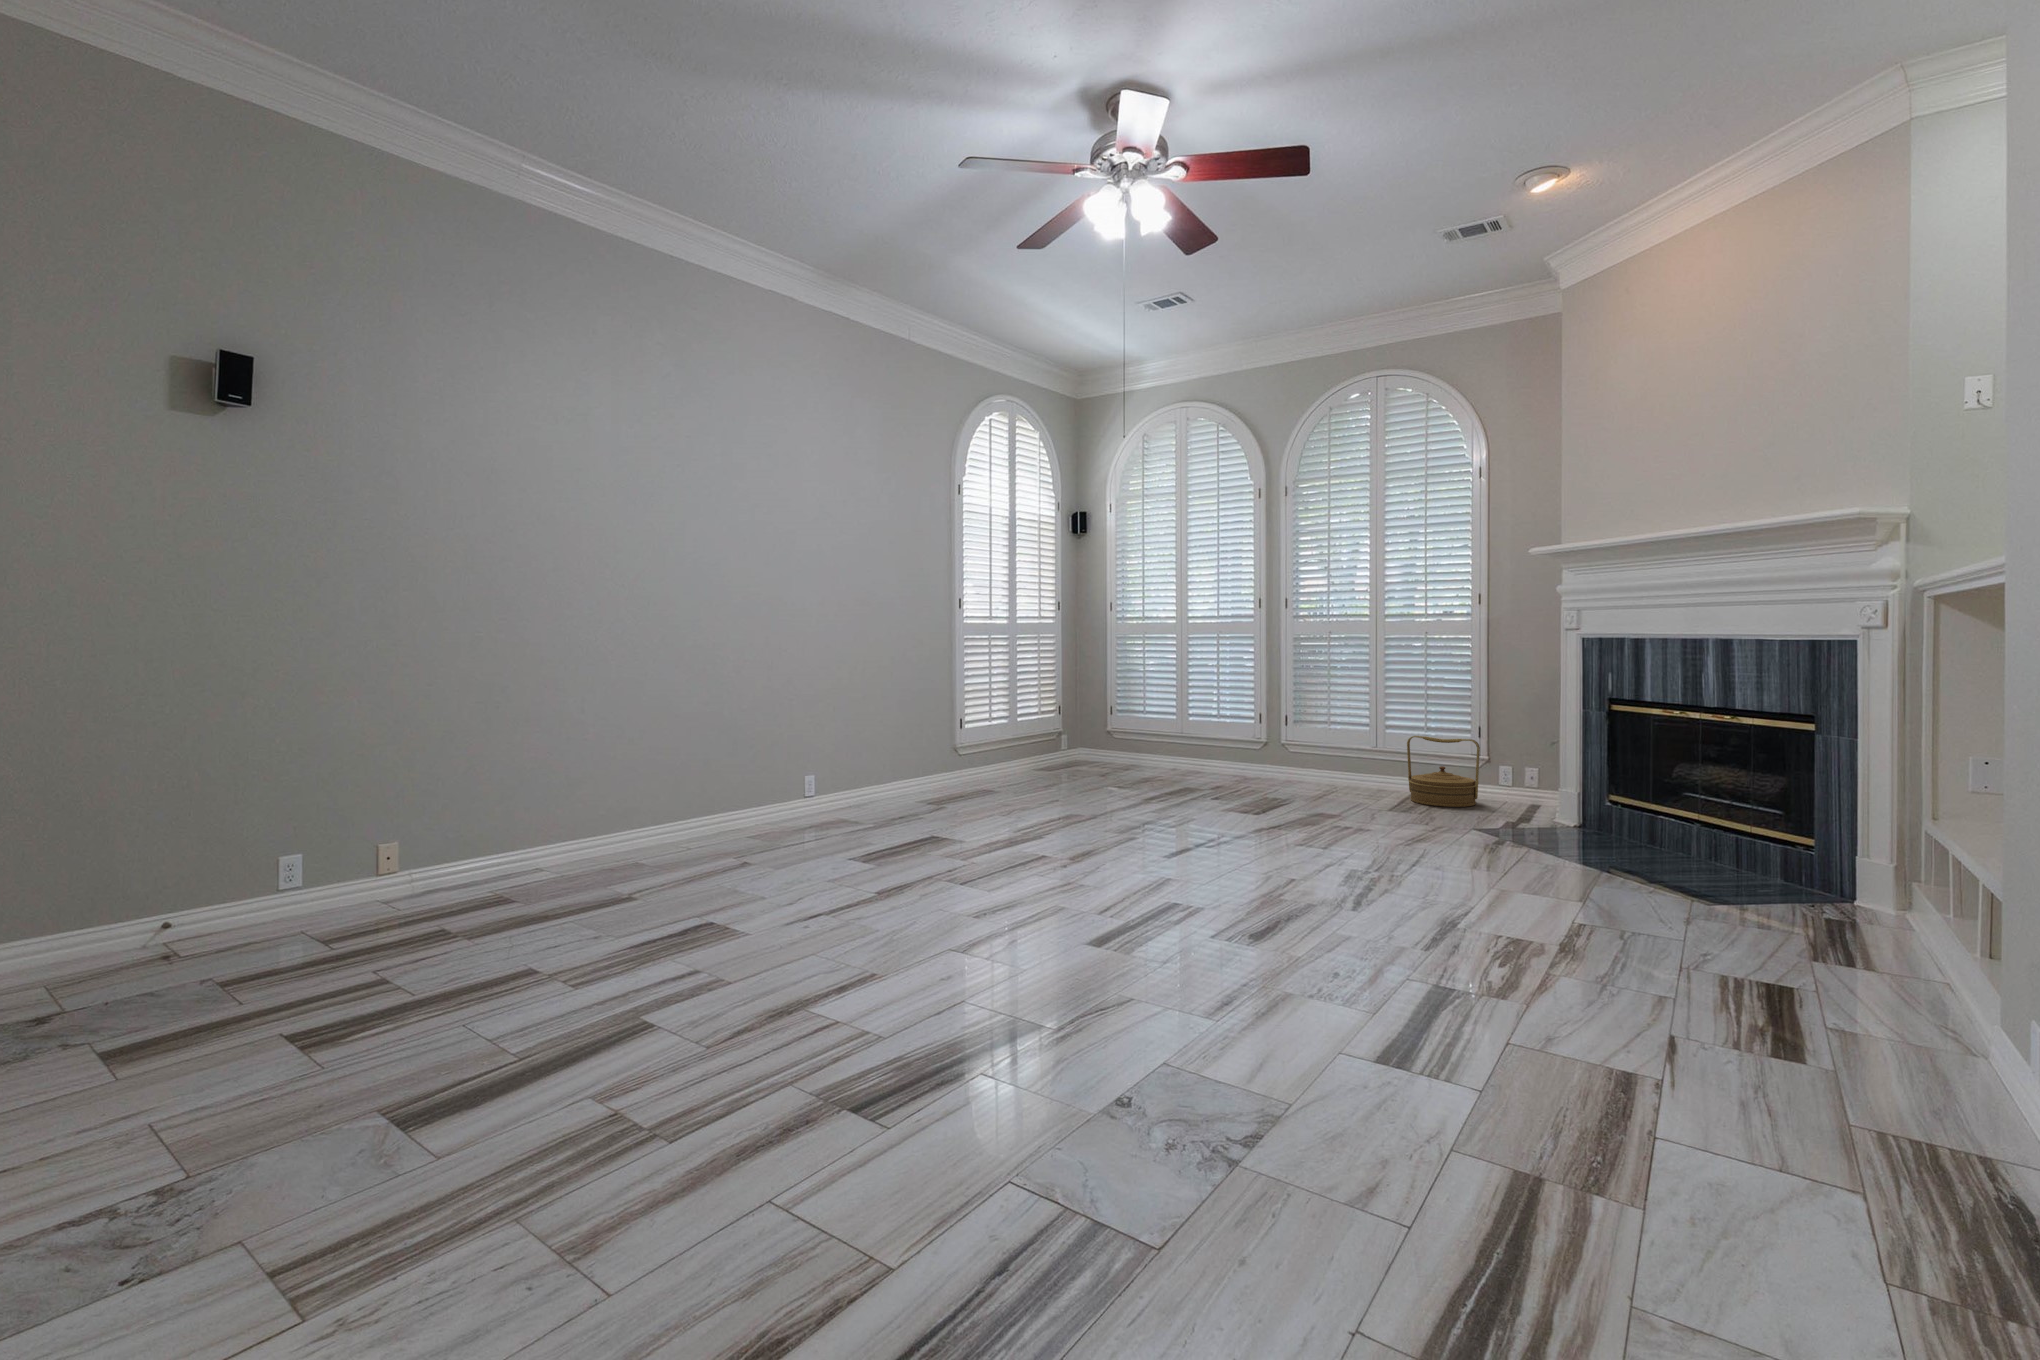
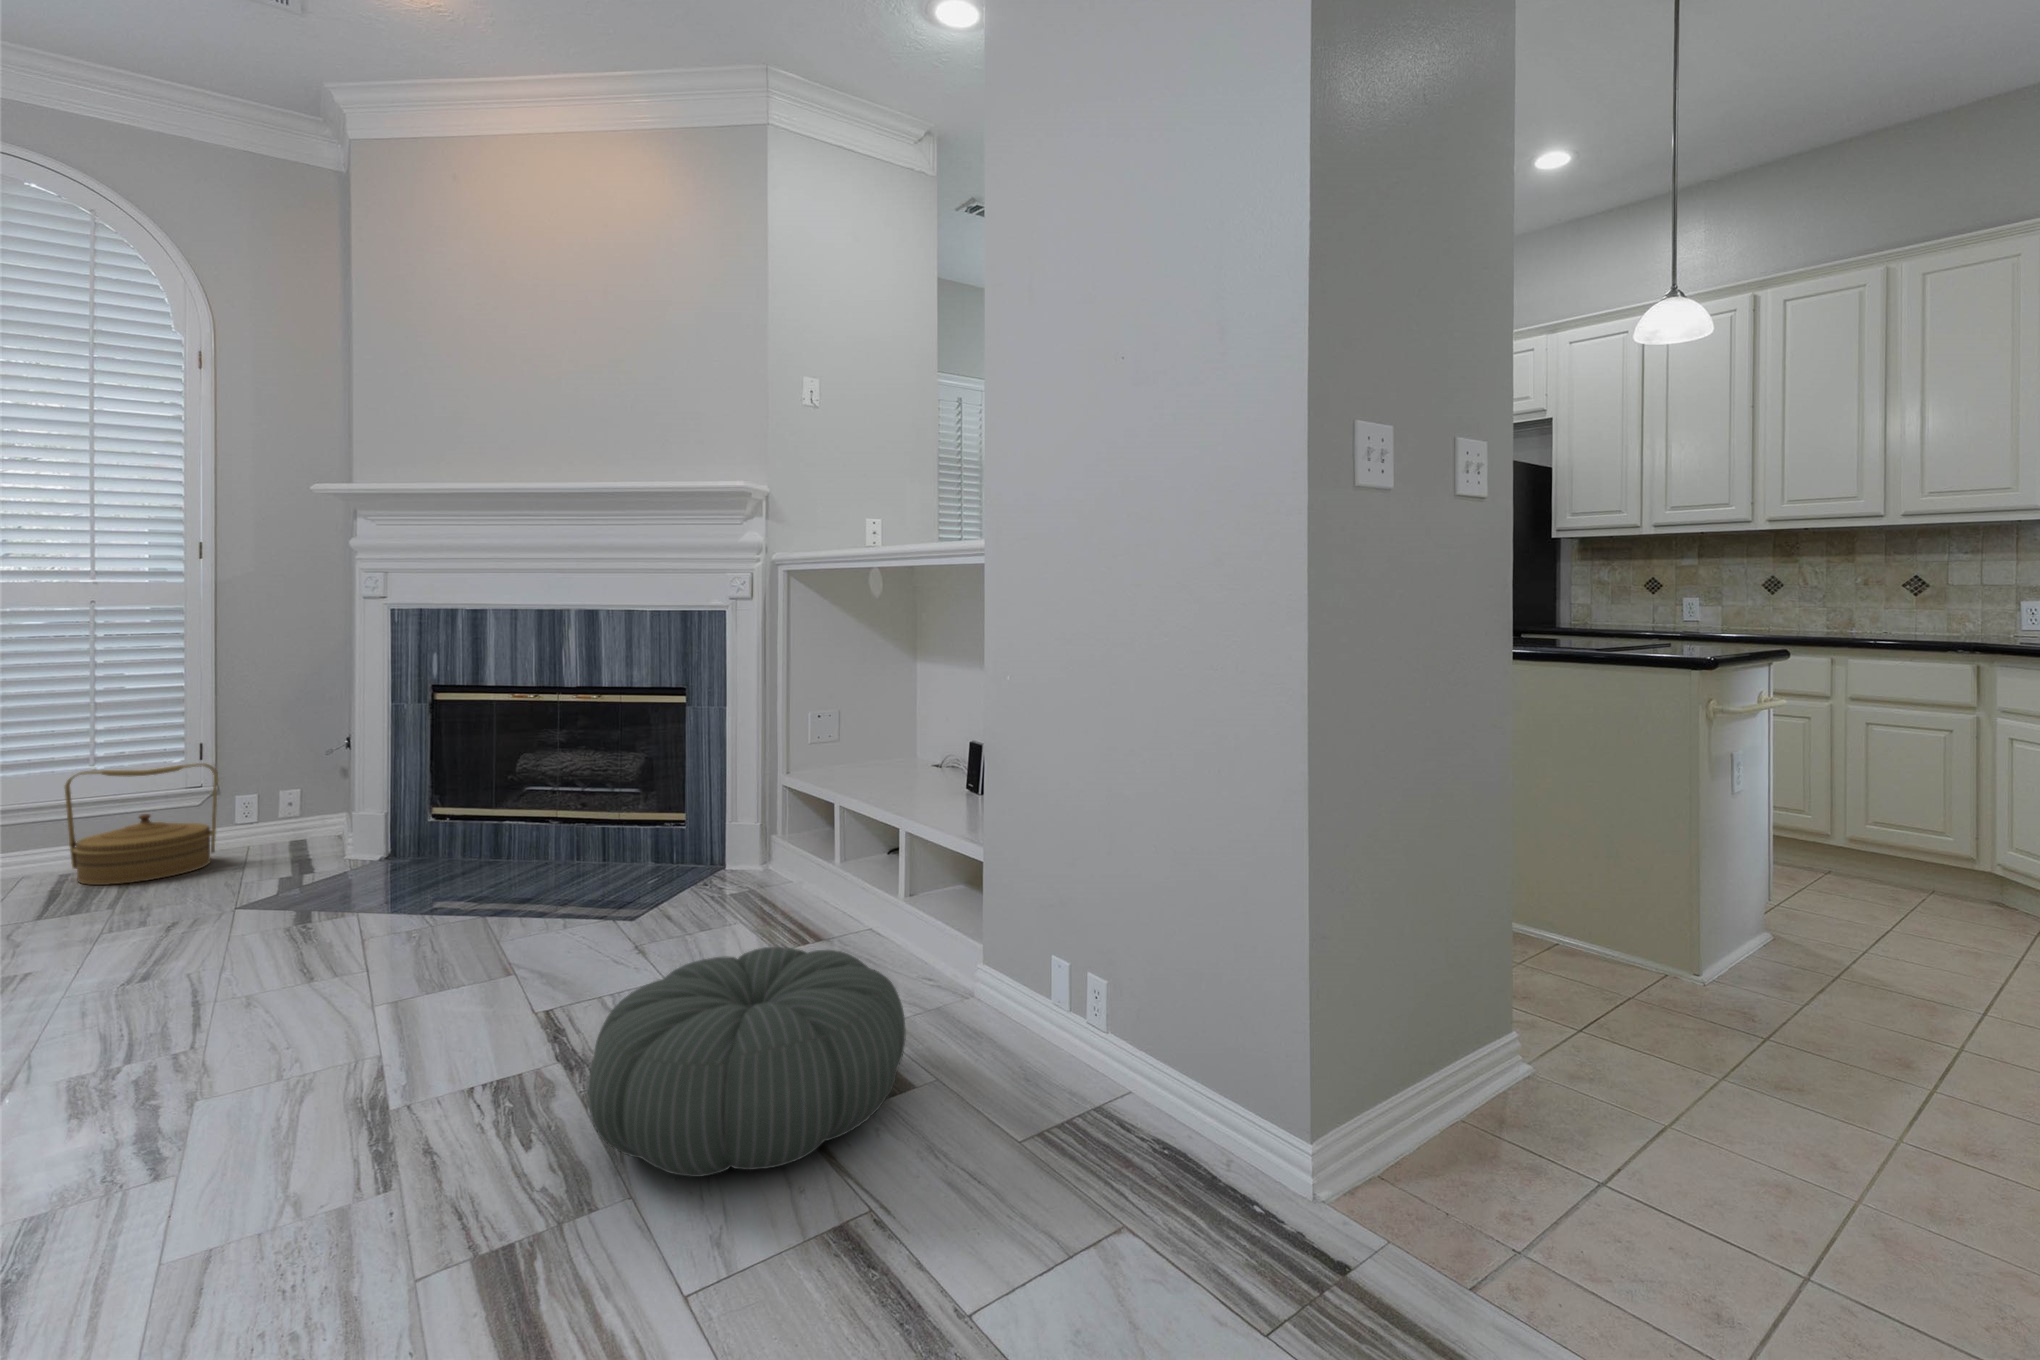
pouf: none [1518,897,1798,1047] -> present [588,947,905,1177]

